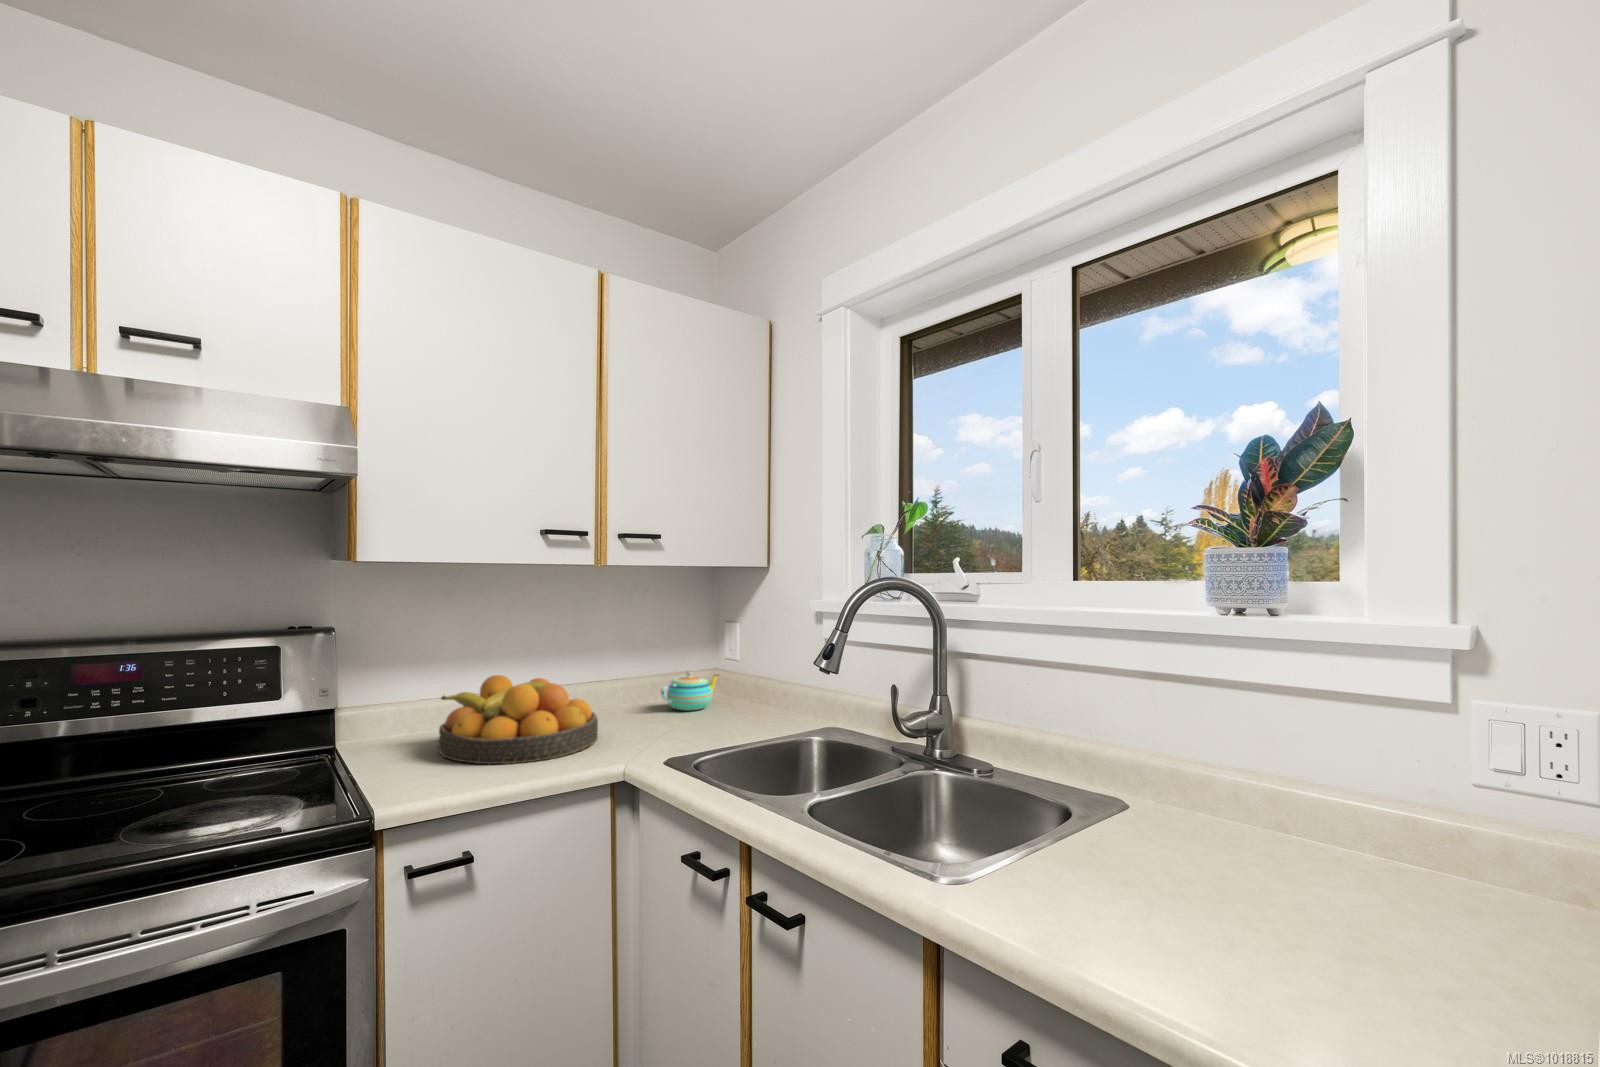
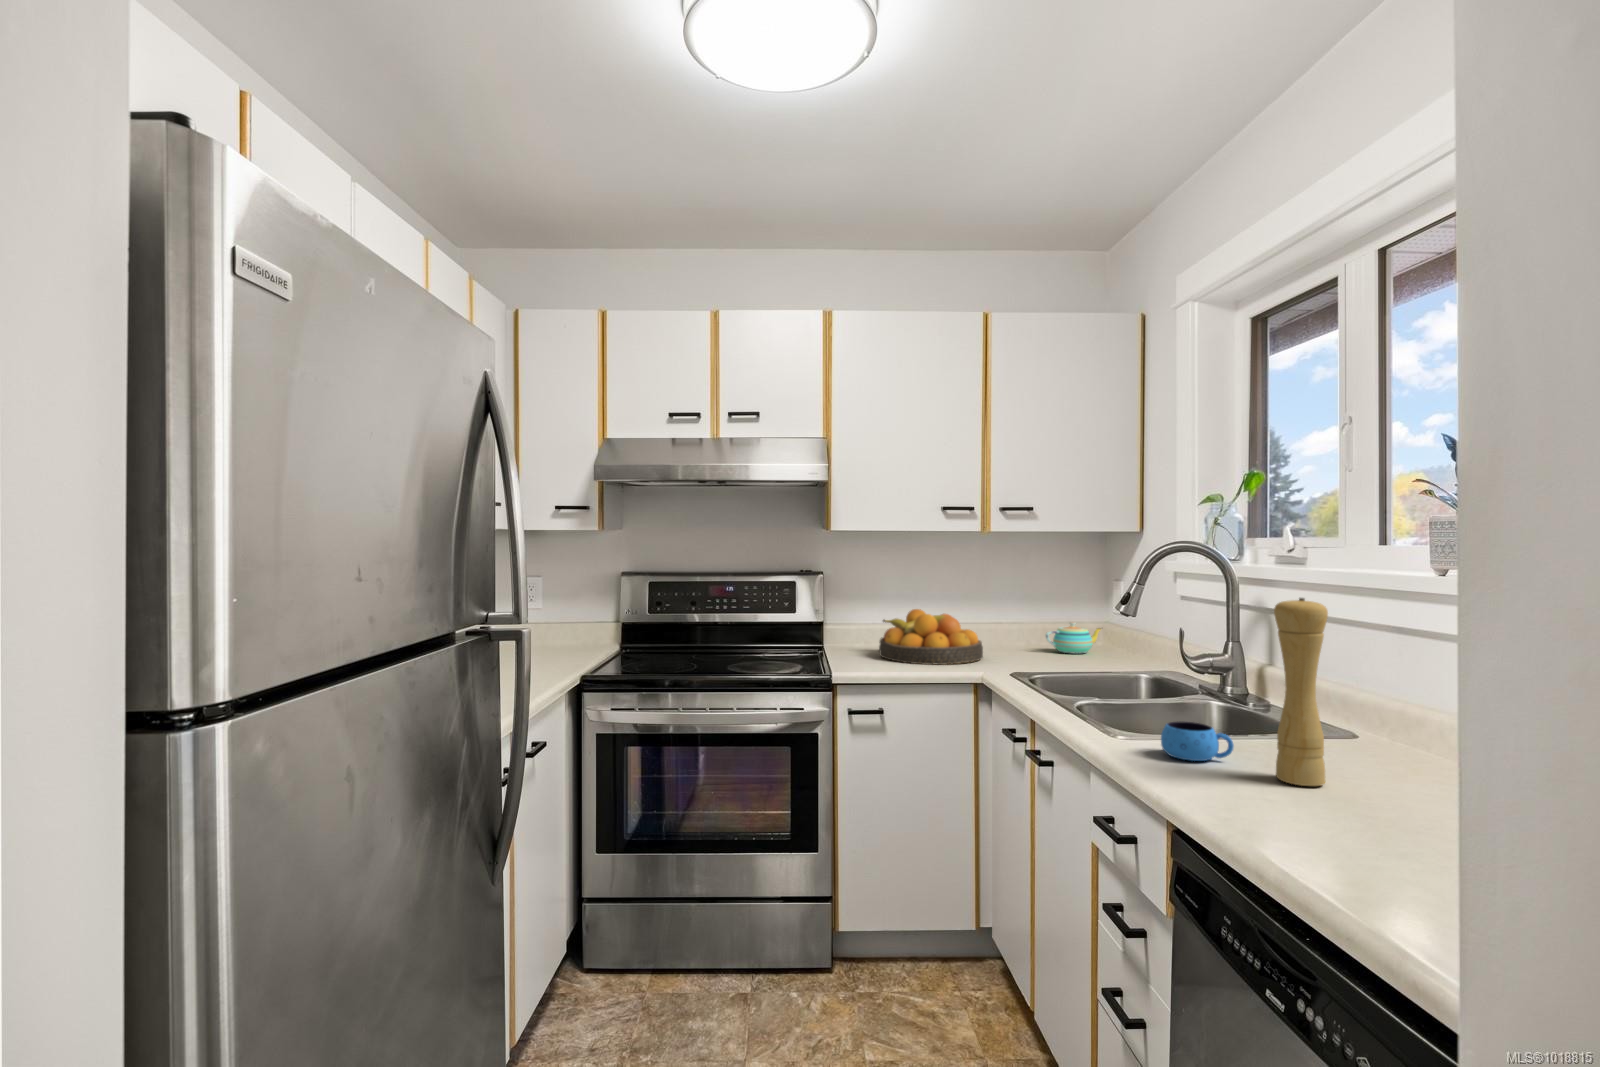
pepper mill: none [1252,667,1340,962] -> present [1274,598,1328,786]
mug: none [1065,861,1168,938] -> present [1161,722,1234,761]

